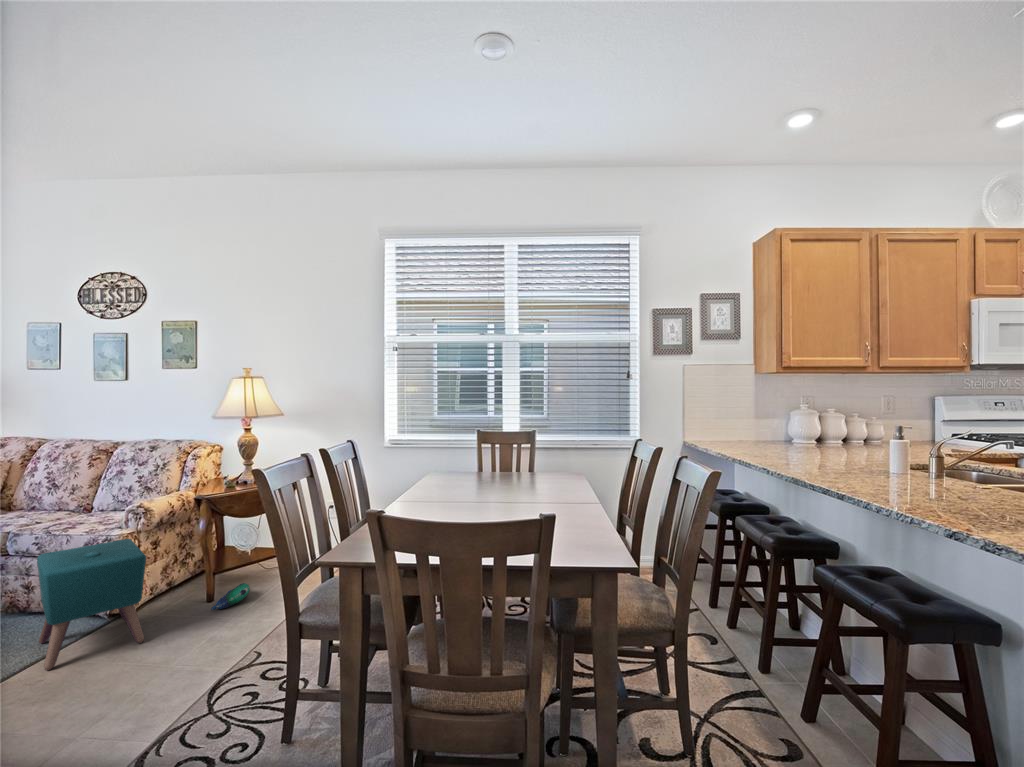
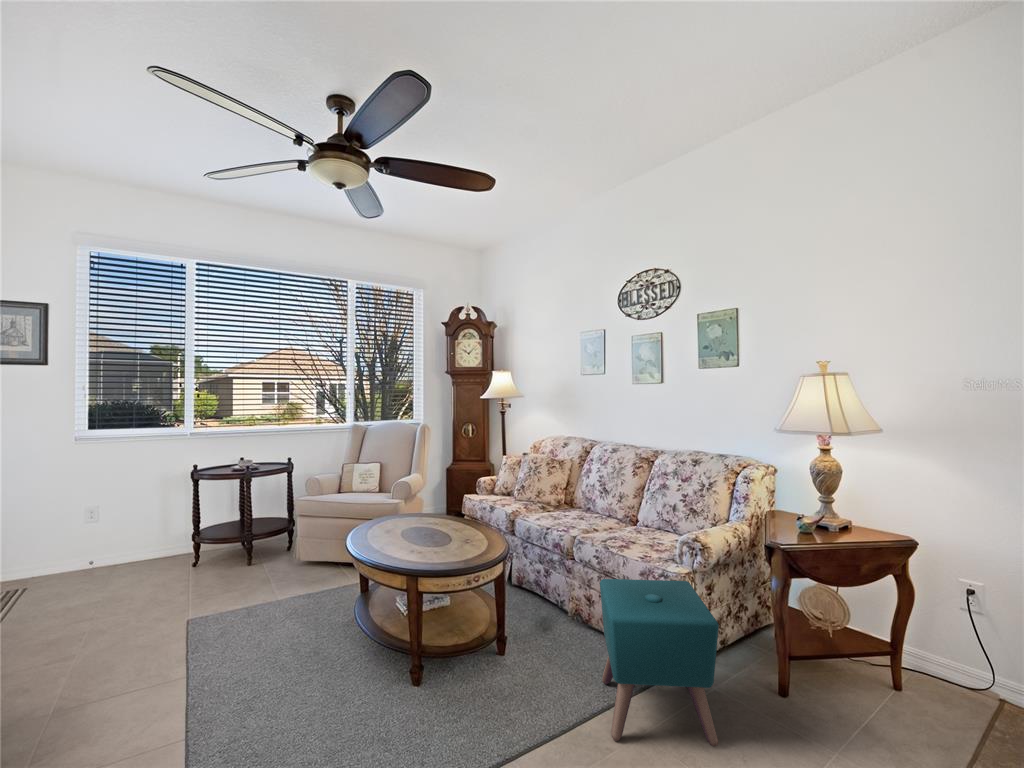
plush toy: present [211,583,250,610] -> none [797,686,852,727]

